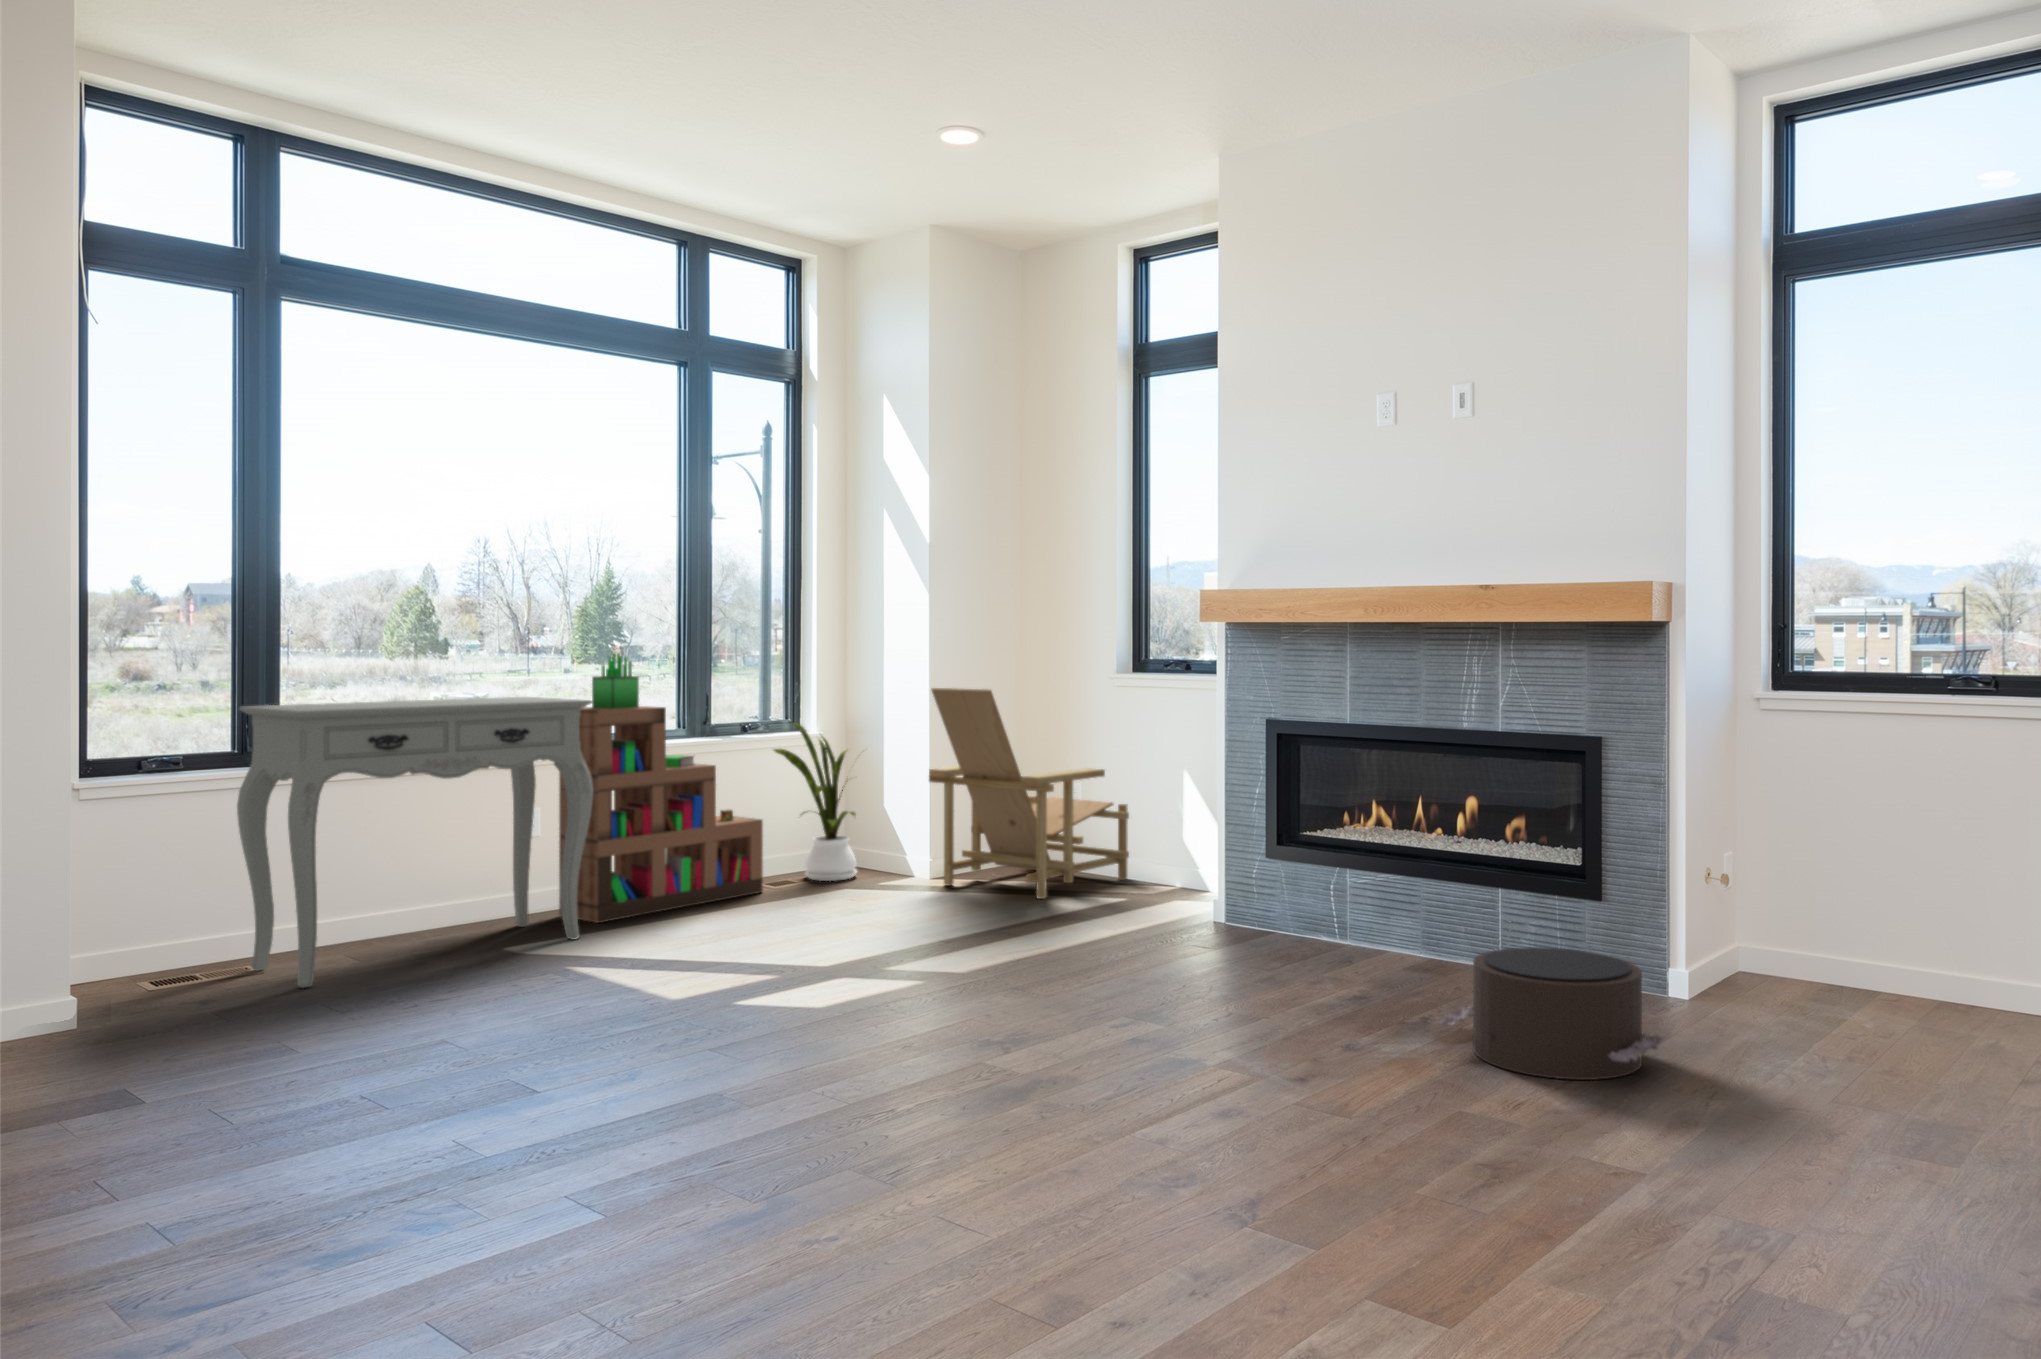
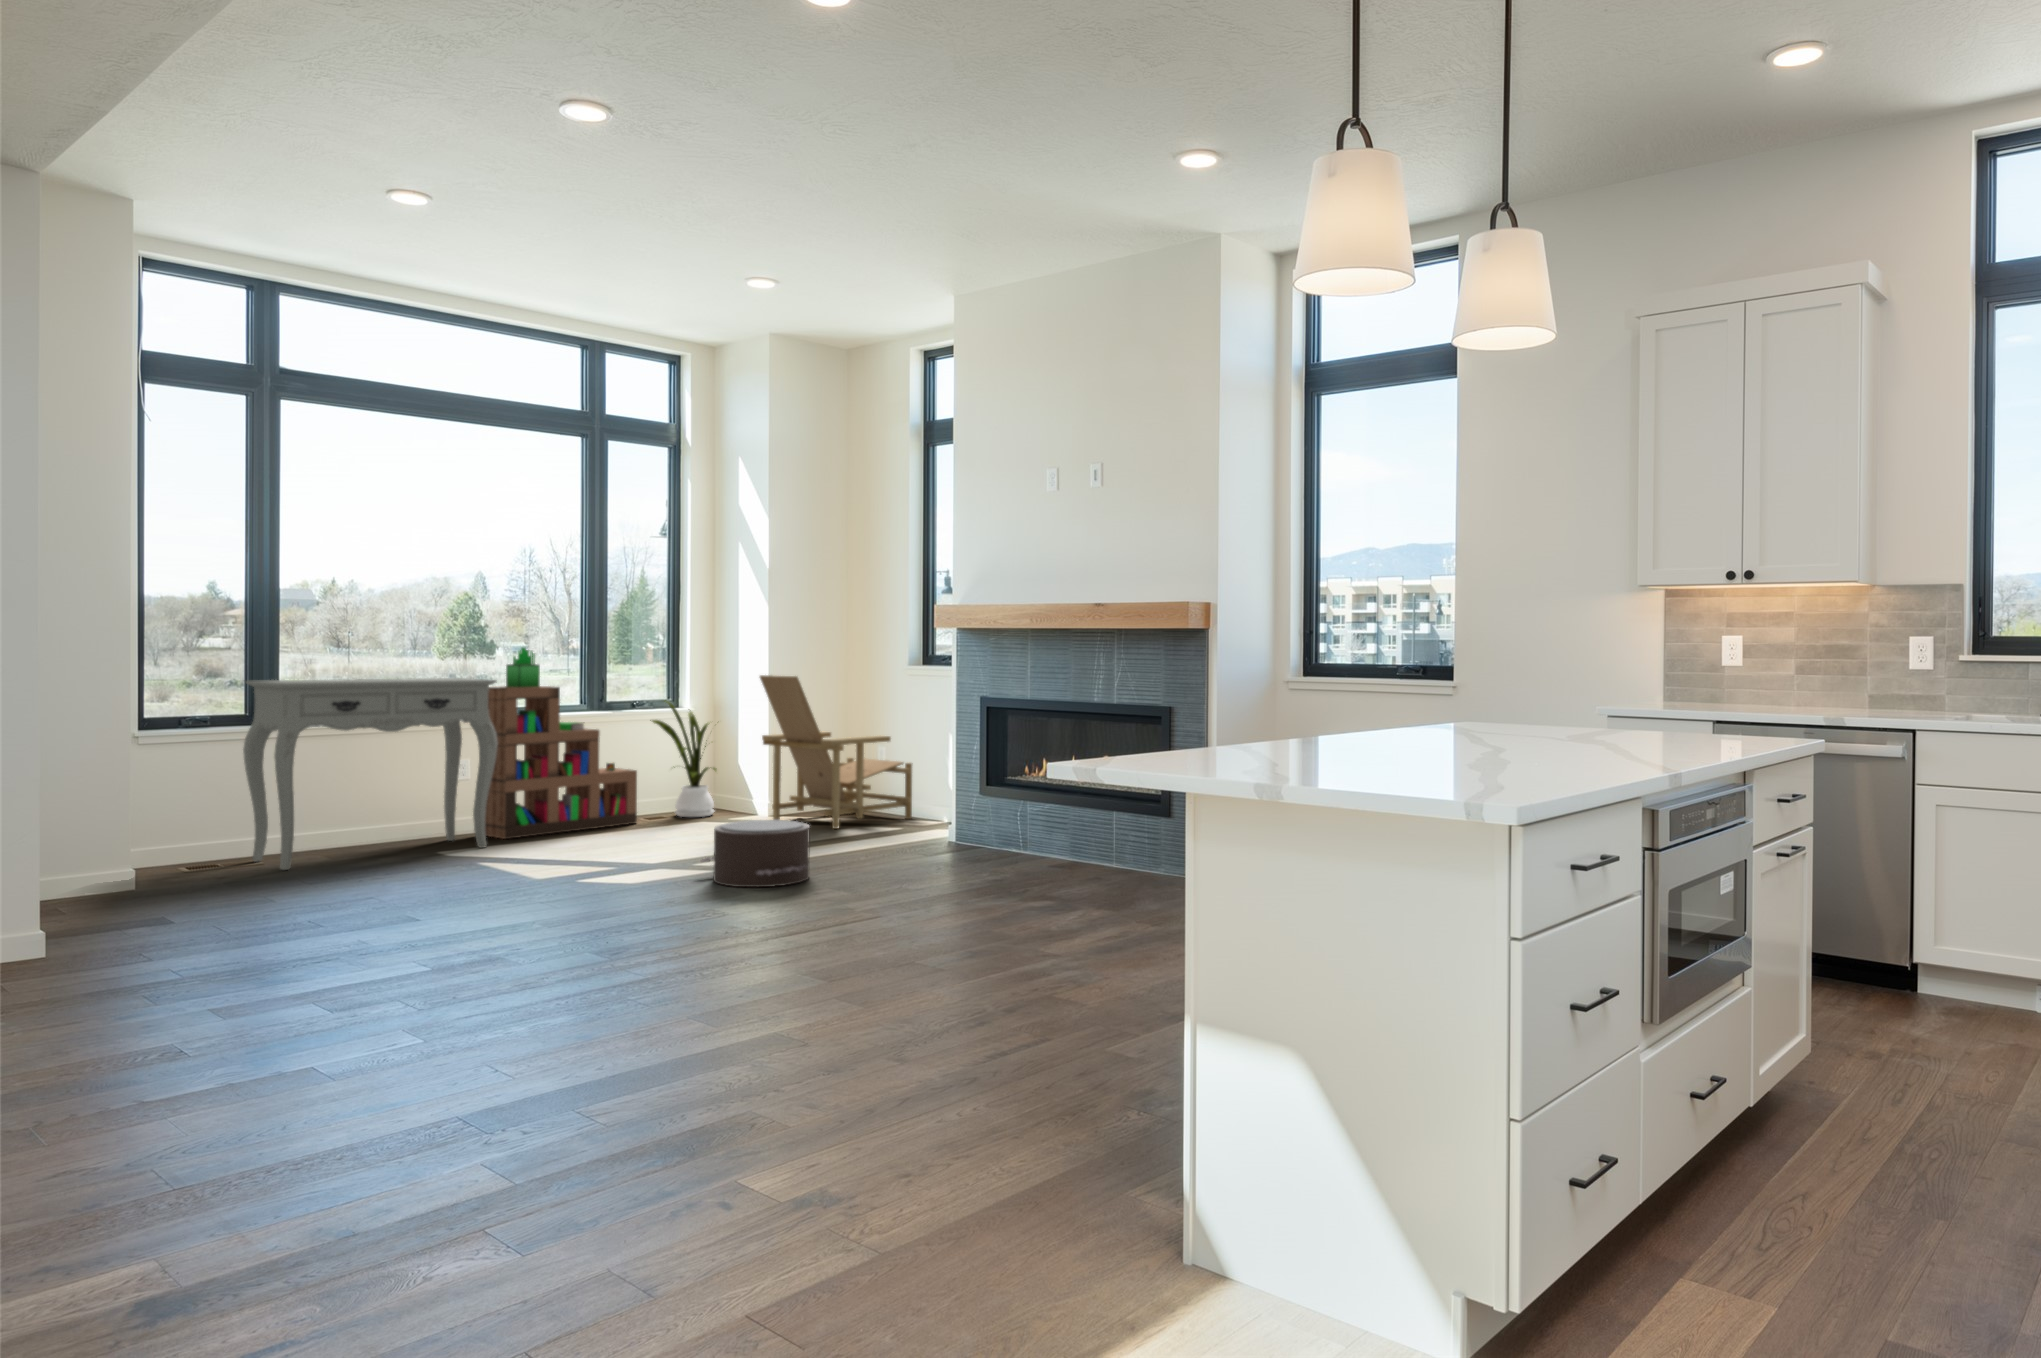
pouf: present [1438,947,1663,1080] -> present [701,820,810,887]

